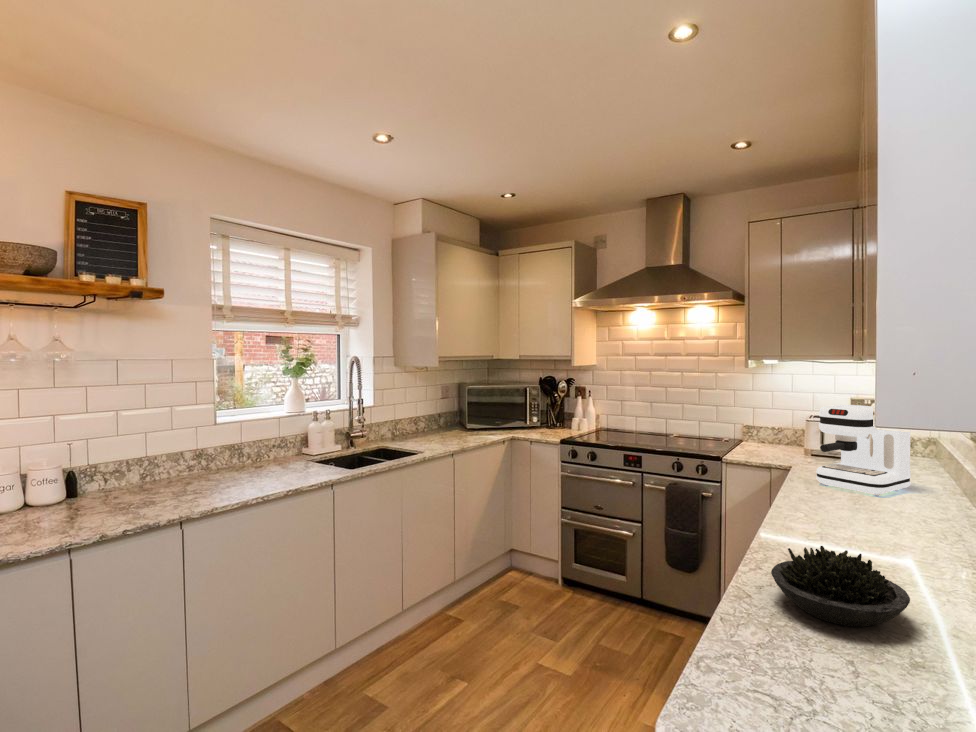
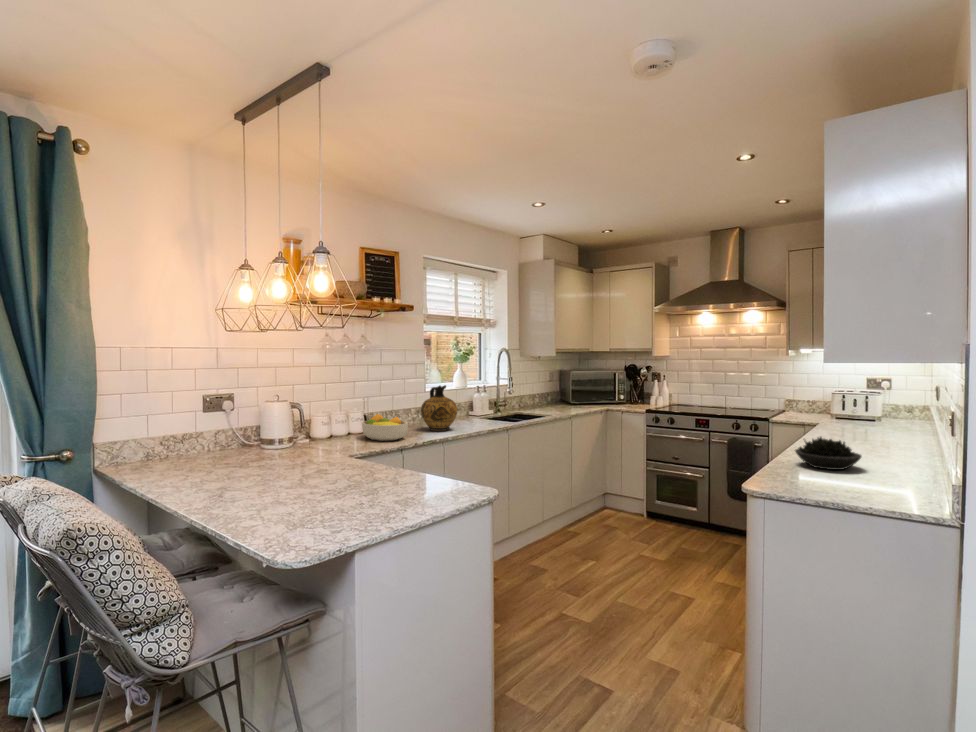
coffee maker: present [816,405,911,496] -> none [834,379,897,435]
ceramic jug: none [175,418,241,494] -> present [421,385,457,431]
fruit bowl: none [26,472,121,527] -> present [362,414,408,441]

